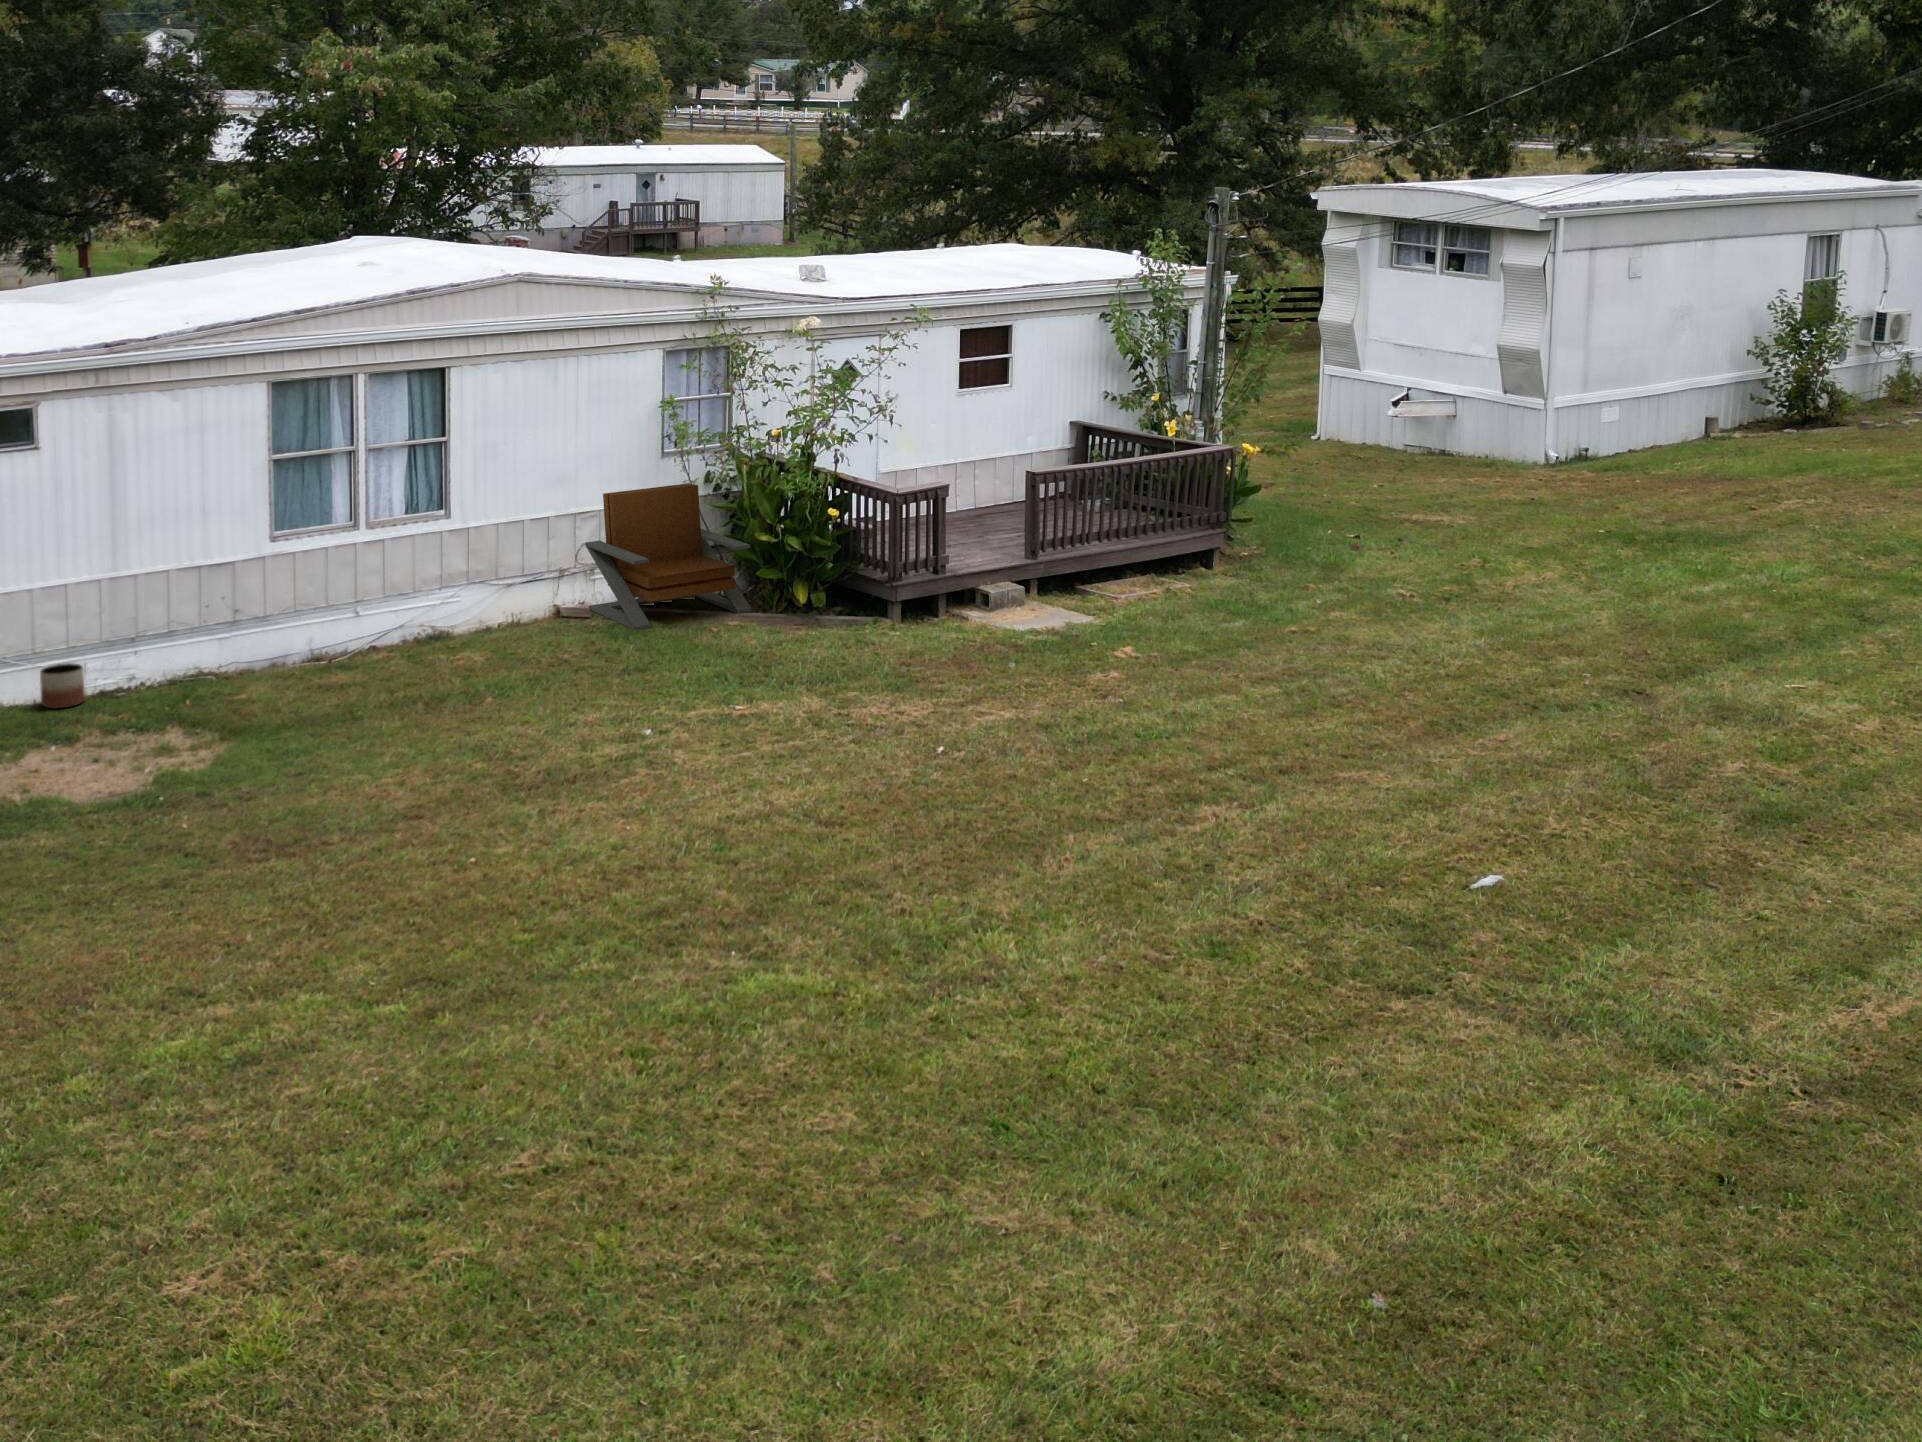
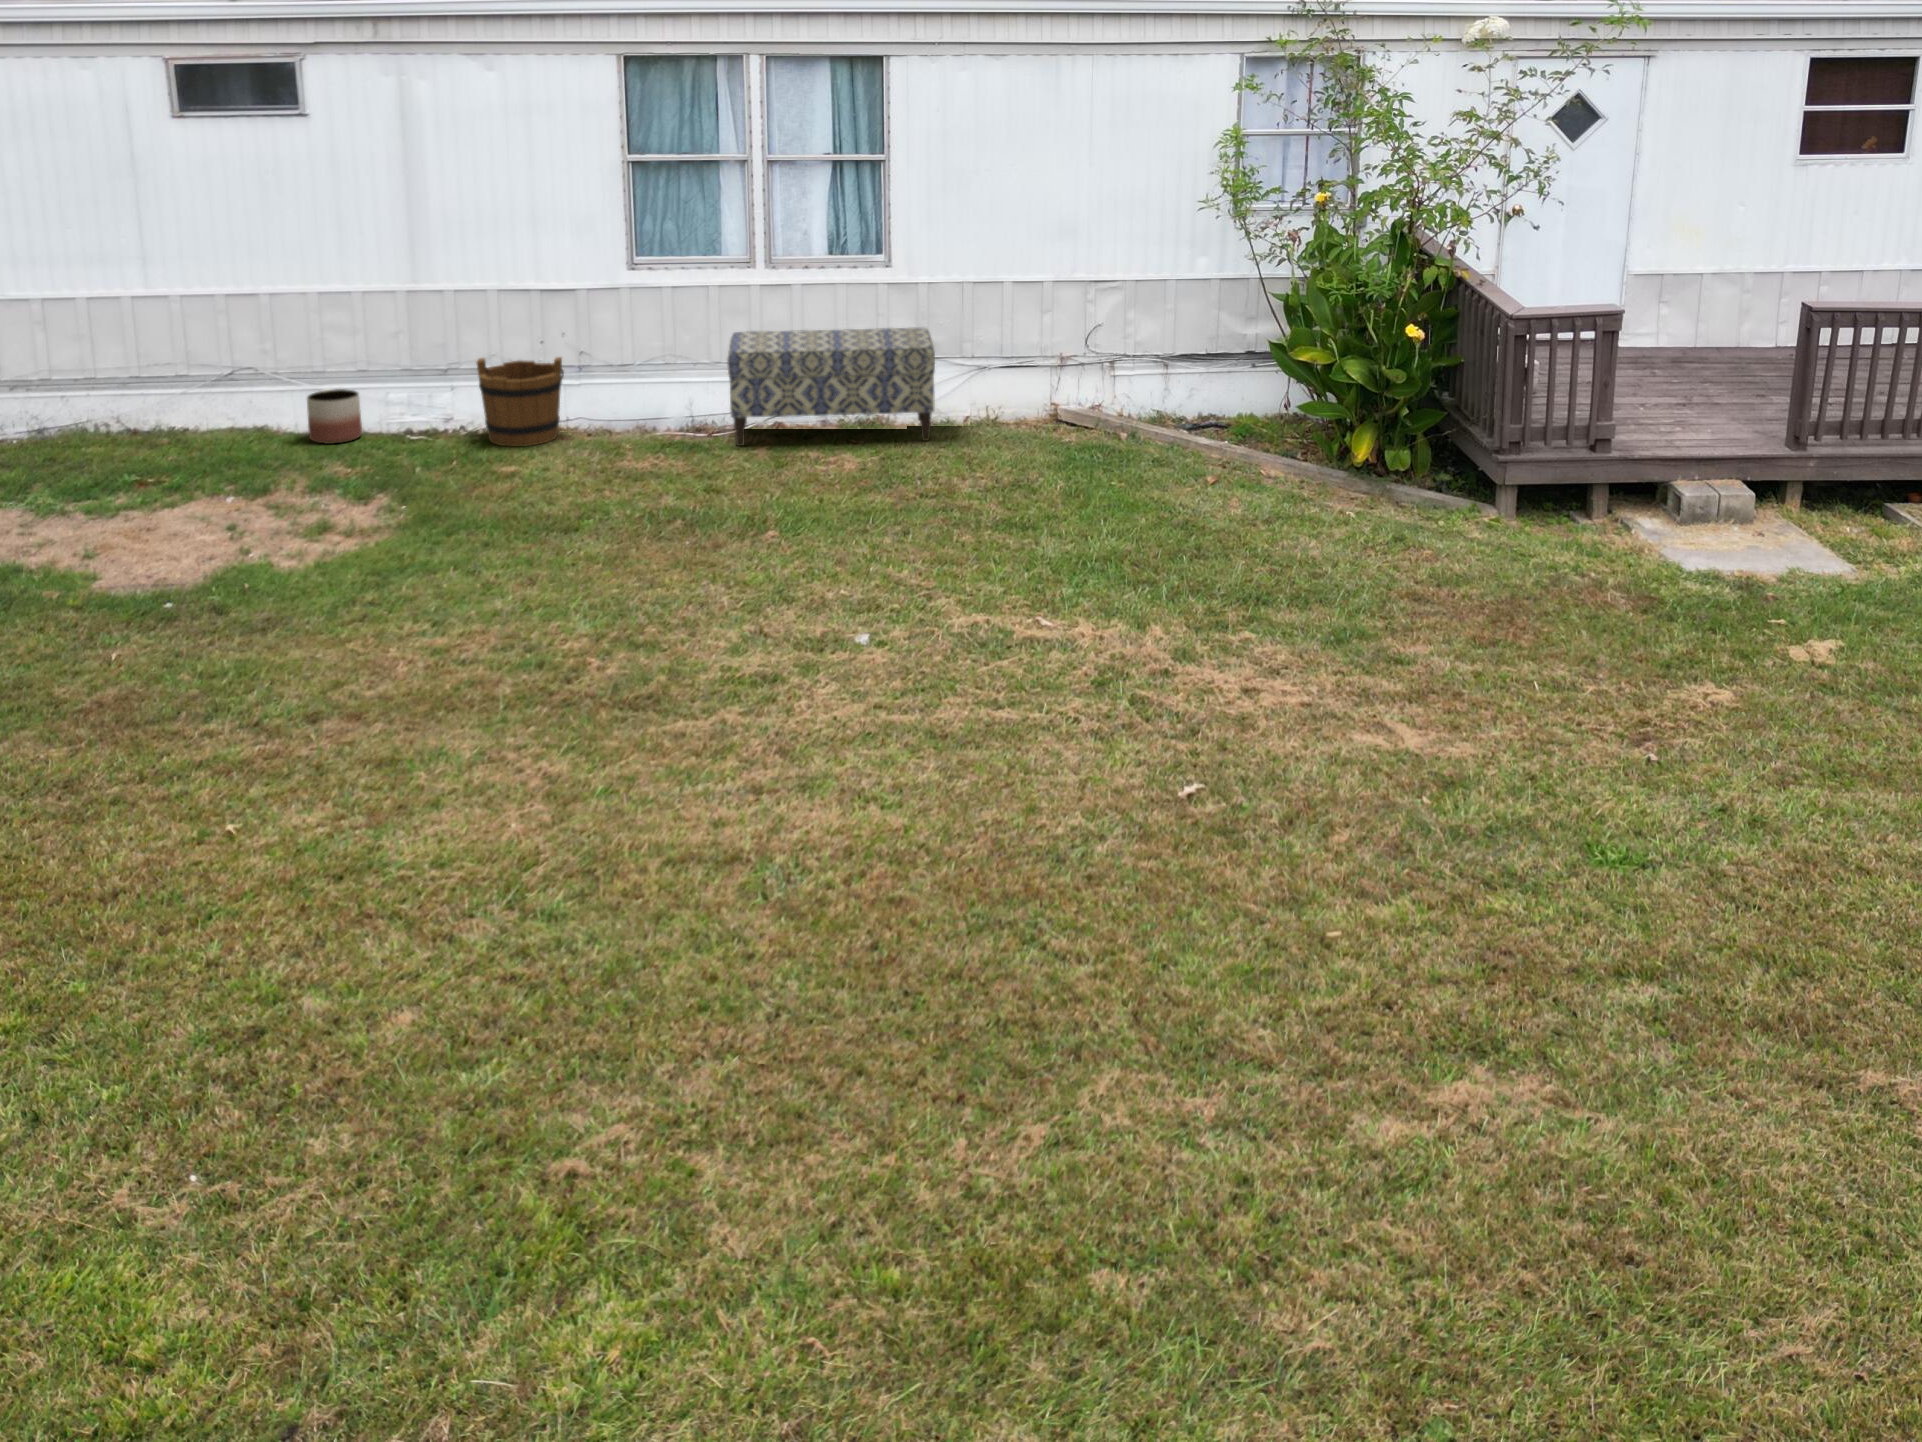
lounge chair: present [585,484,751,630] -> none [1088,256,1295,461]
bench: none [352,558,514,659] -> present [727,328,935,446]
bucket: none [178,613,246,687] -> present [476,357,564,446]

